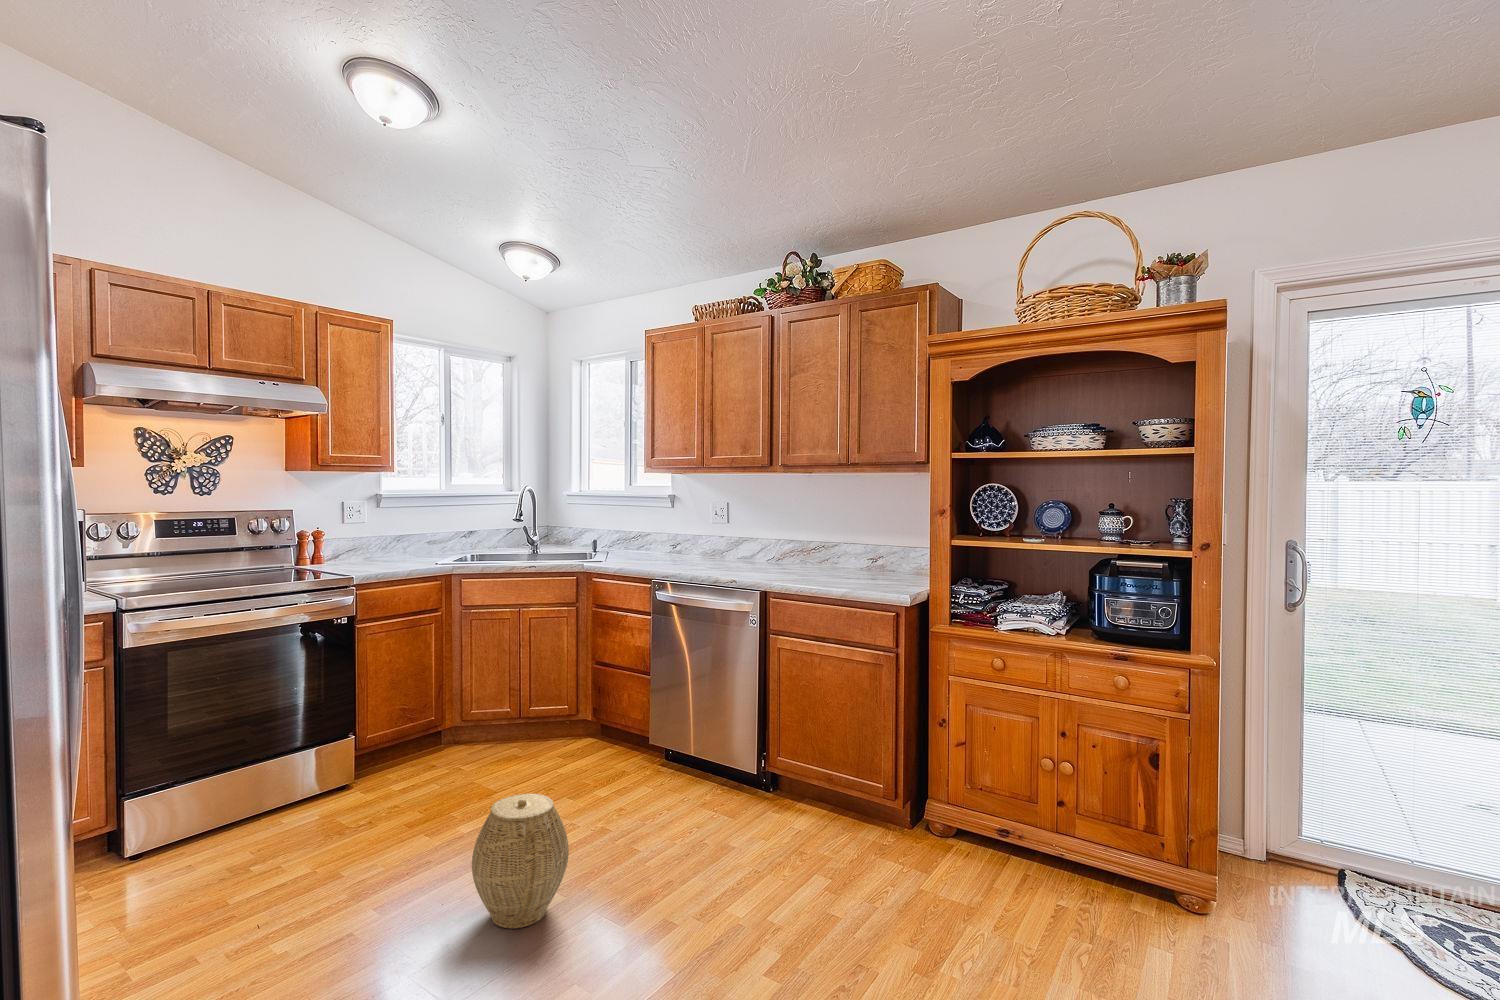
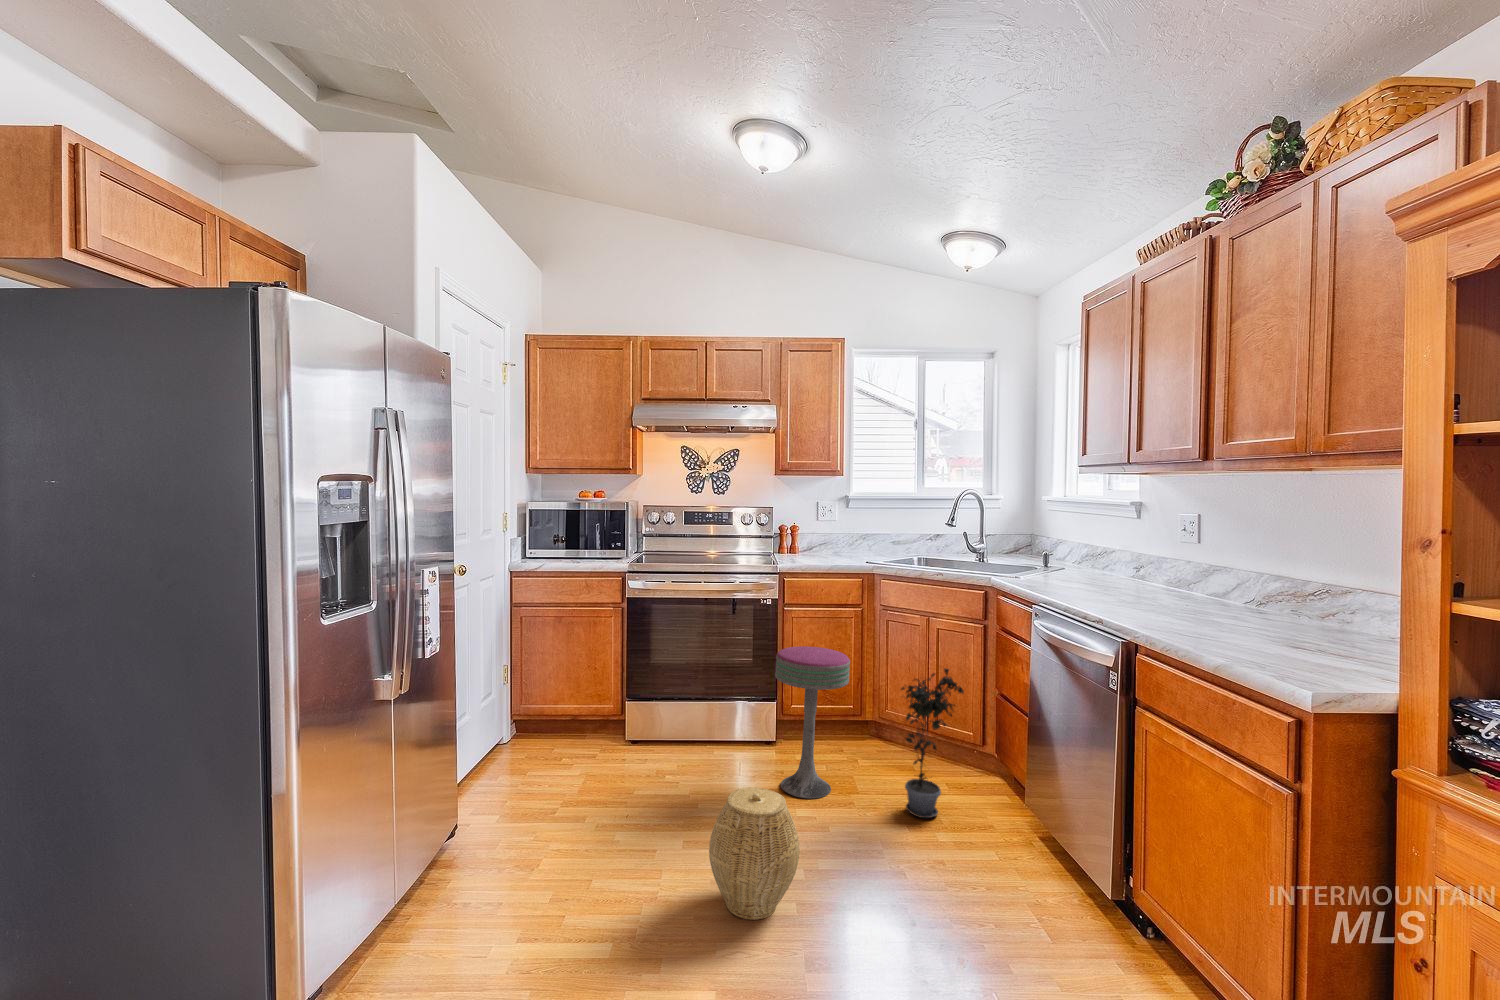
potted plant: none [539,647,602,790] -> present [901,668,964,818]
bar stool: none [402,657,489,821] -> present [775,646,850,799]

